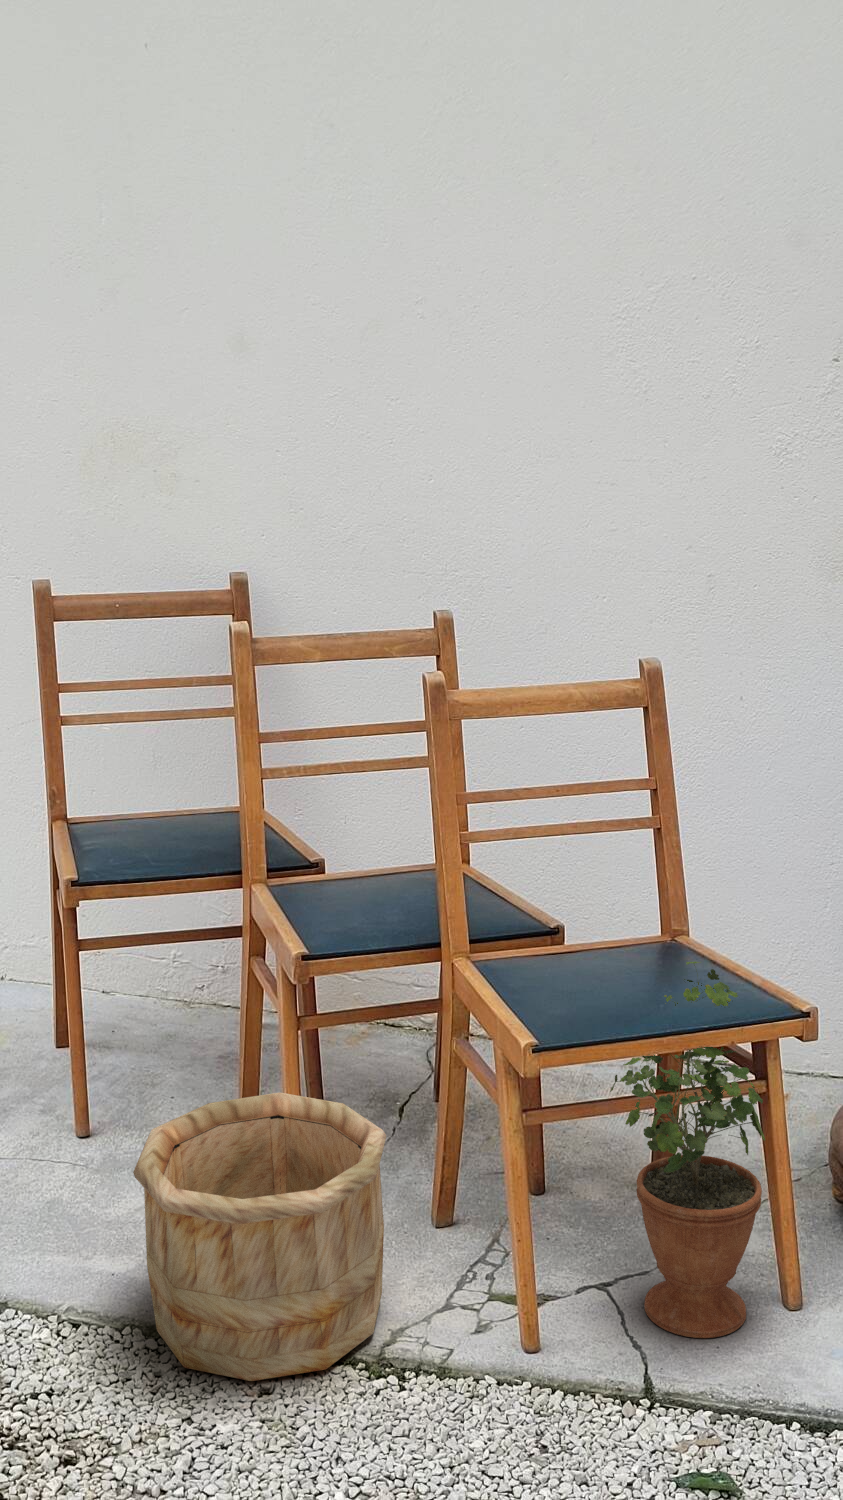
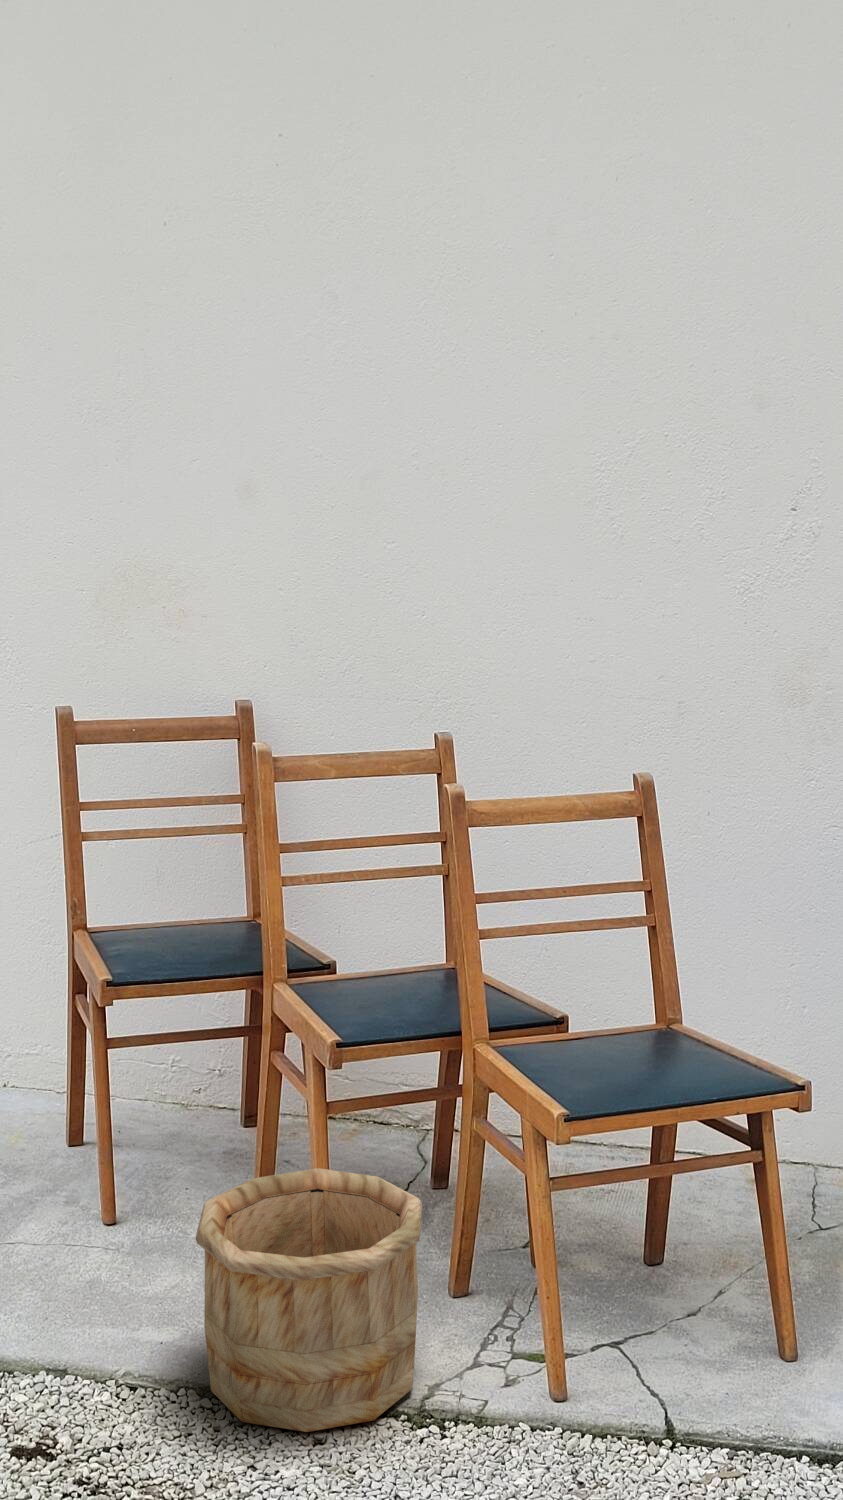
potted plant: present [610,962,765,1338] -> none [624,1042,762,1387]

